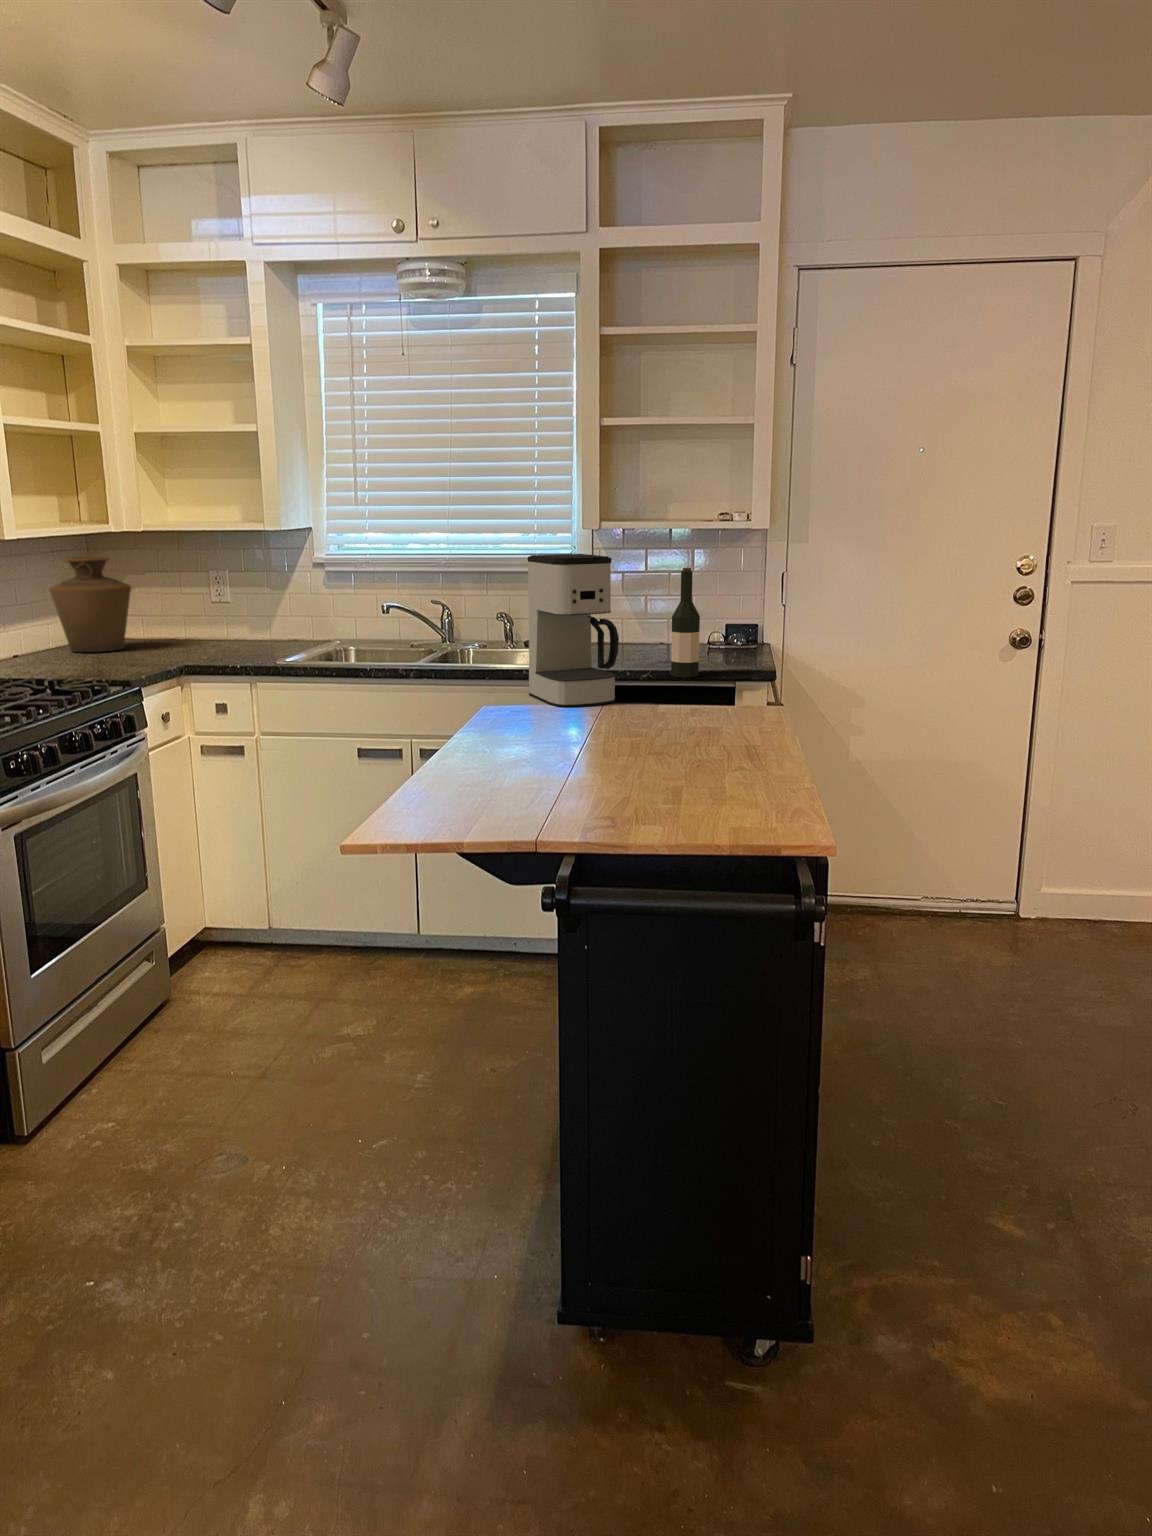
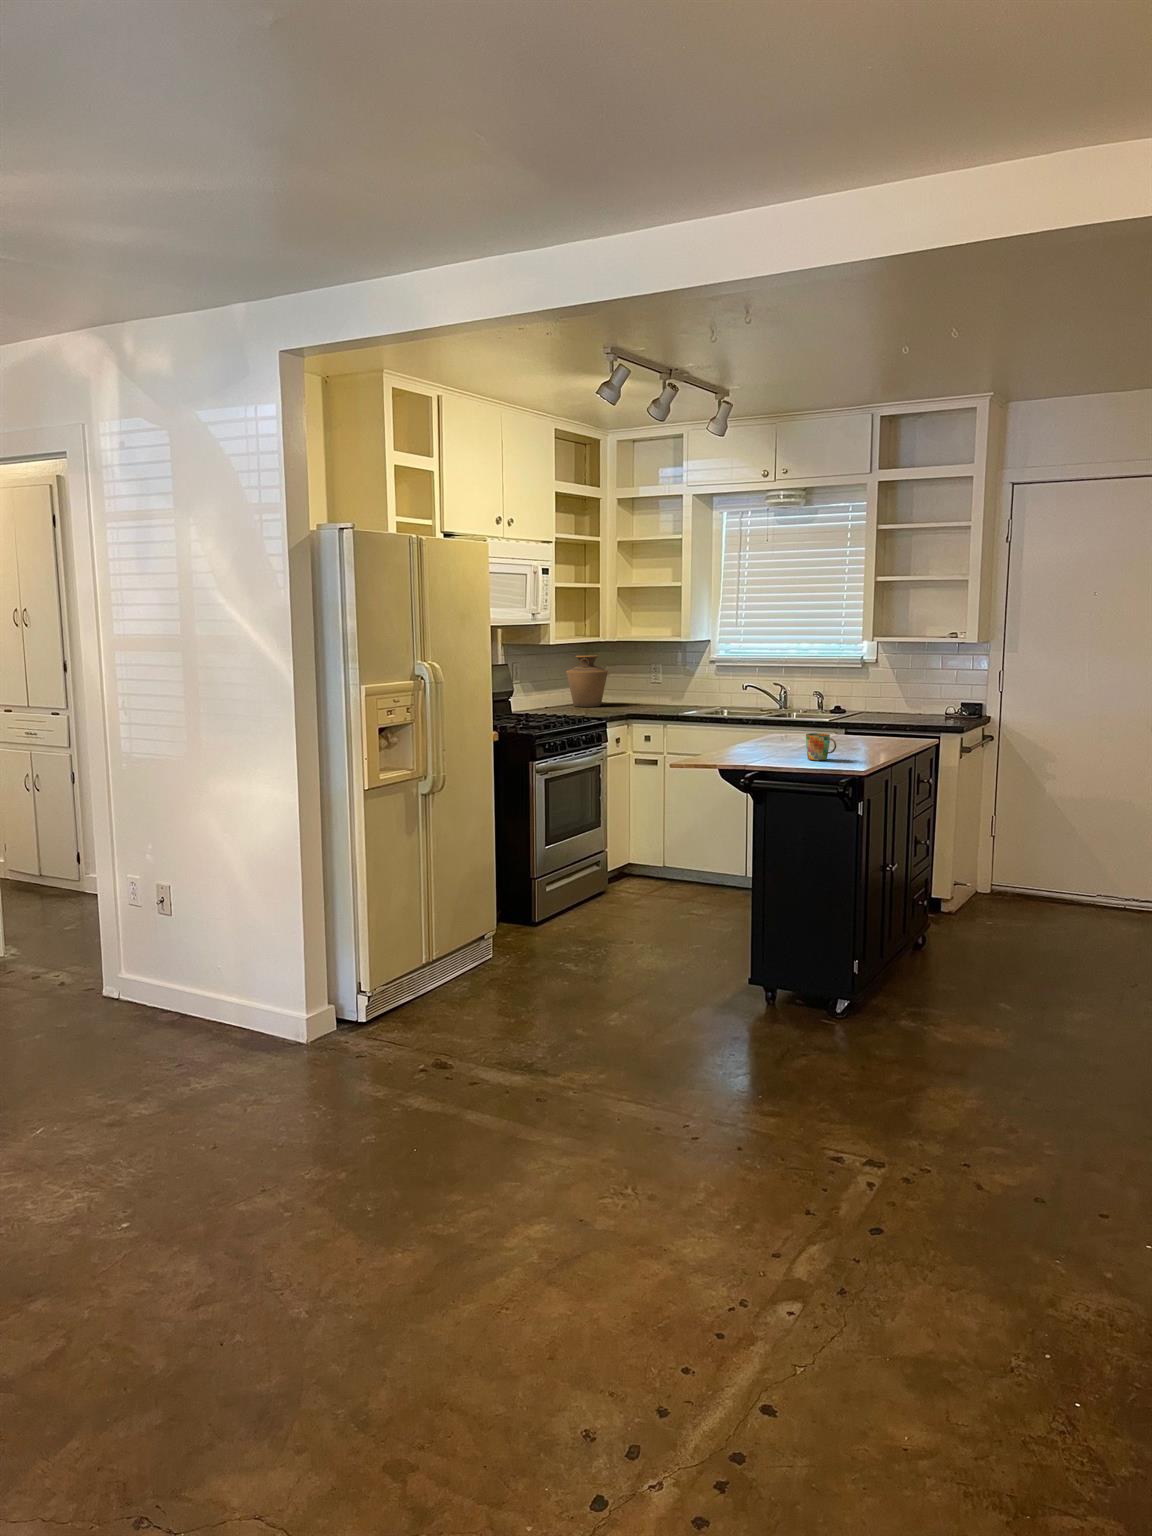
coffee maker: present [528,554,619,707] -> none [799,657,848,736]
wine bottle: present [671,568,700,677] -> none [894,666,913,729]
mug: none [650,733,711,799] -> present [806,733,836,760]

